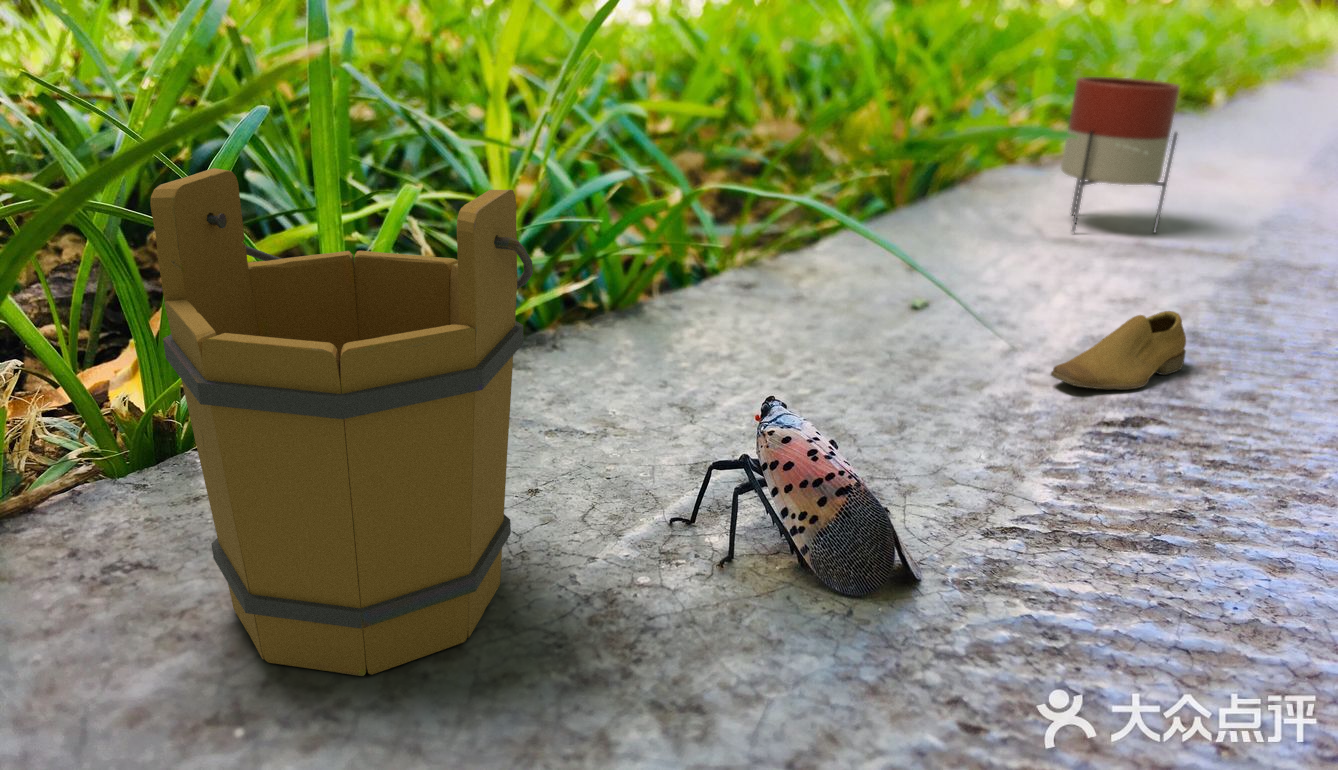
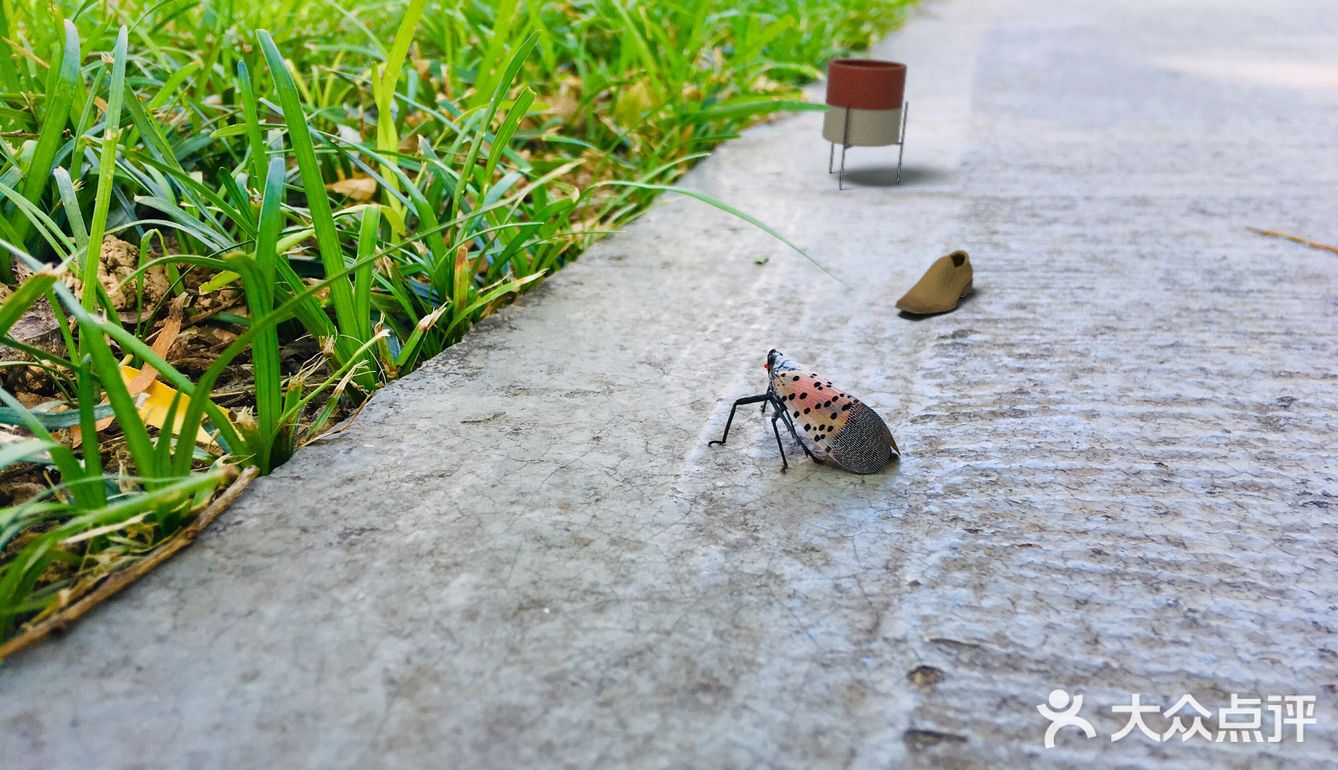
bucket: present [150,168,533,676] -> none [413,226,675,583]

